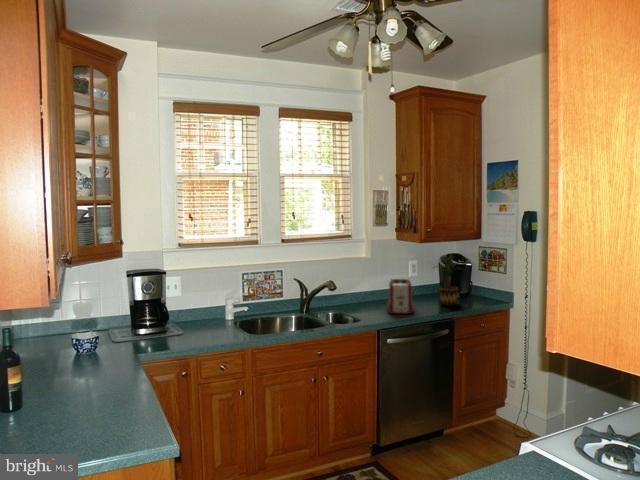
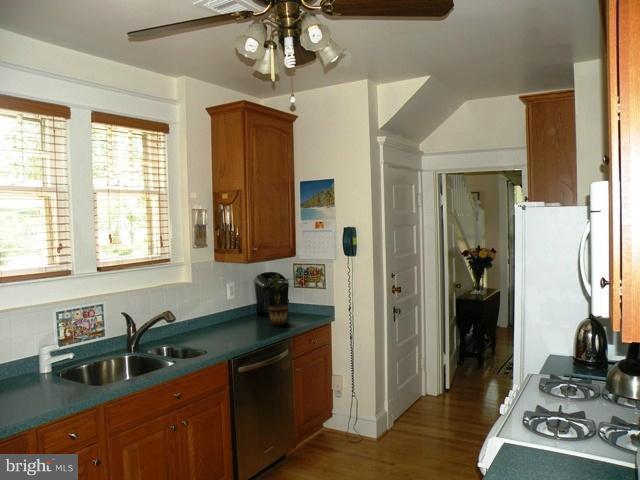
toaster: present [388,279,414,314] -> none [221,302,255,339]

